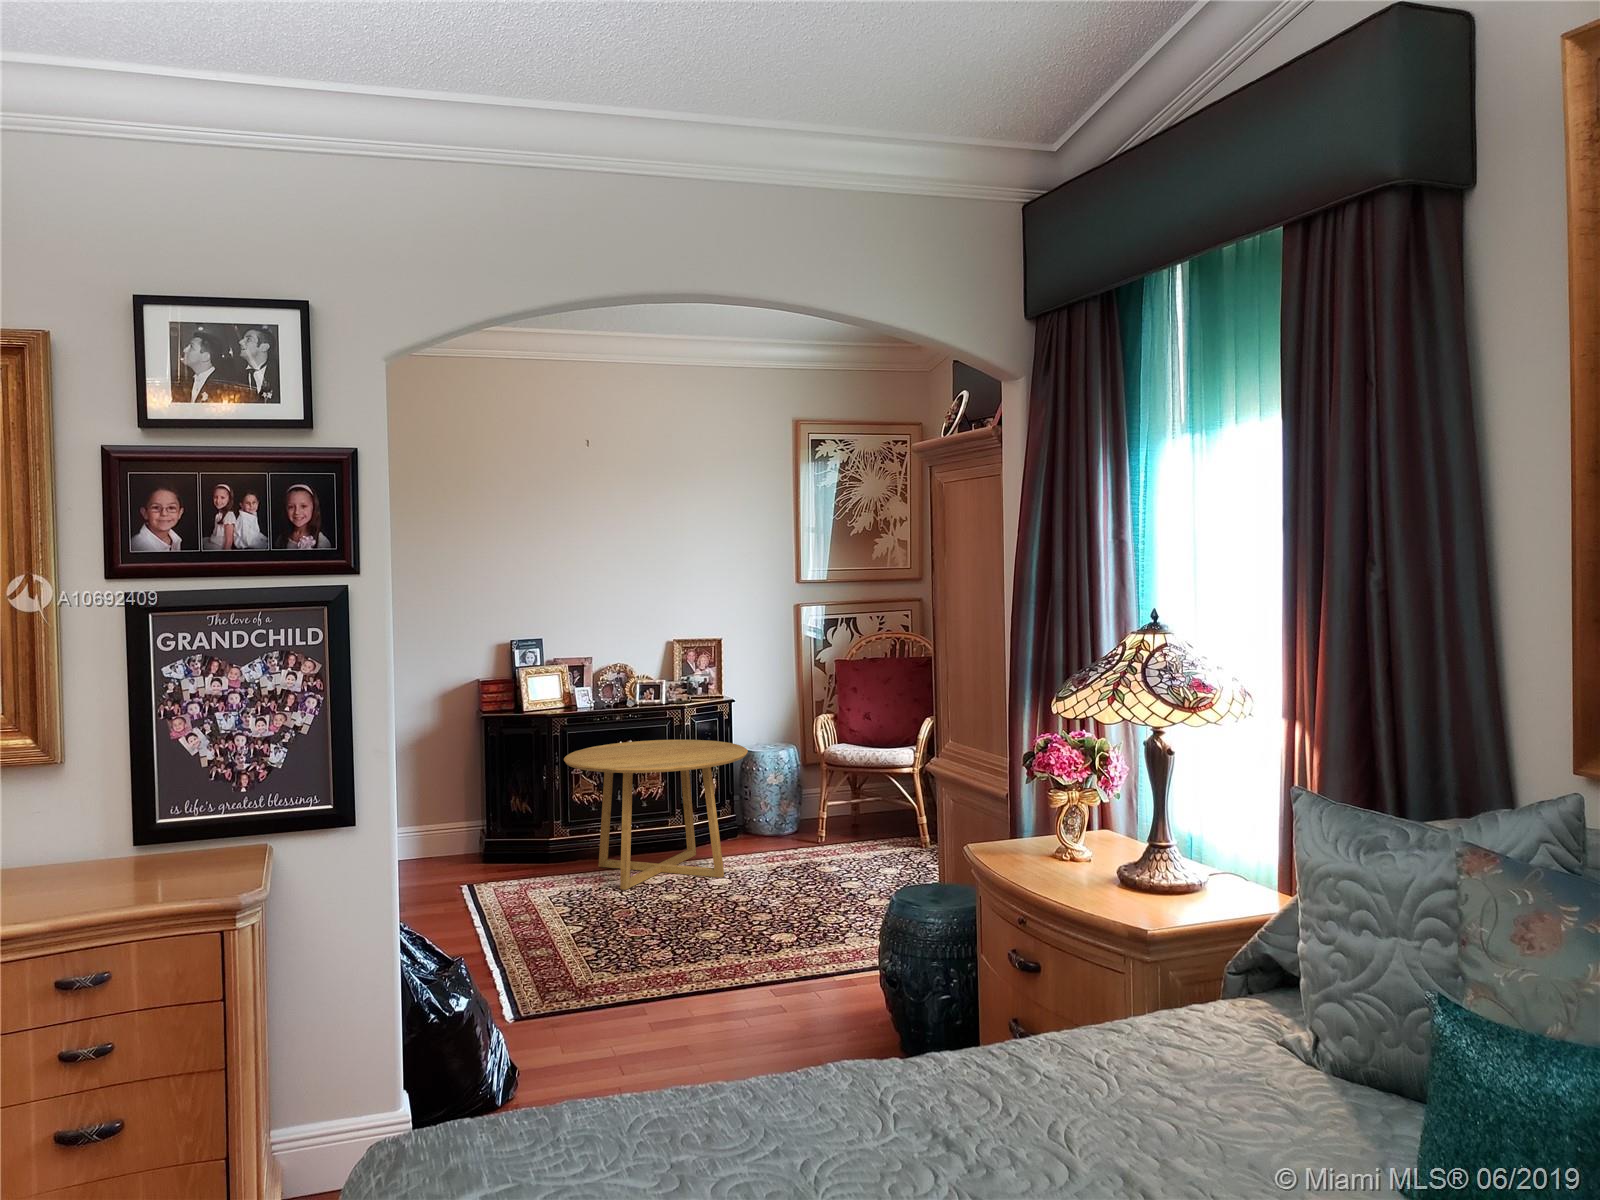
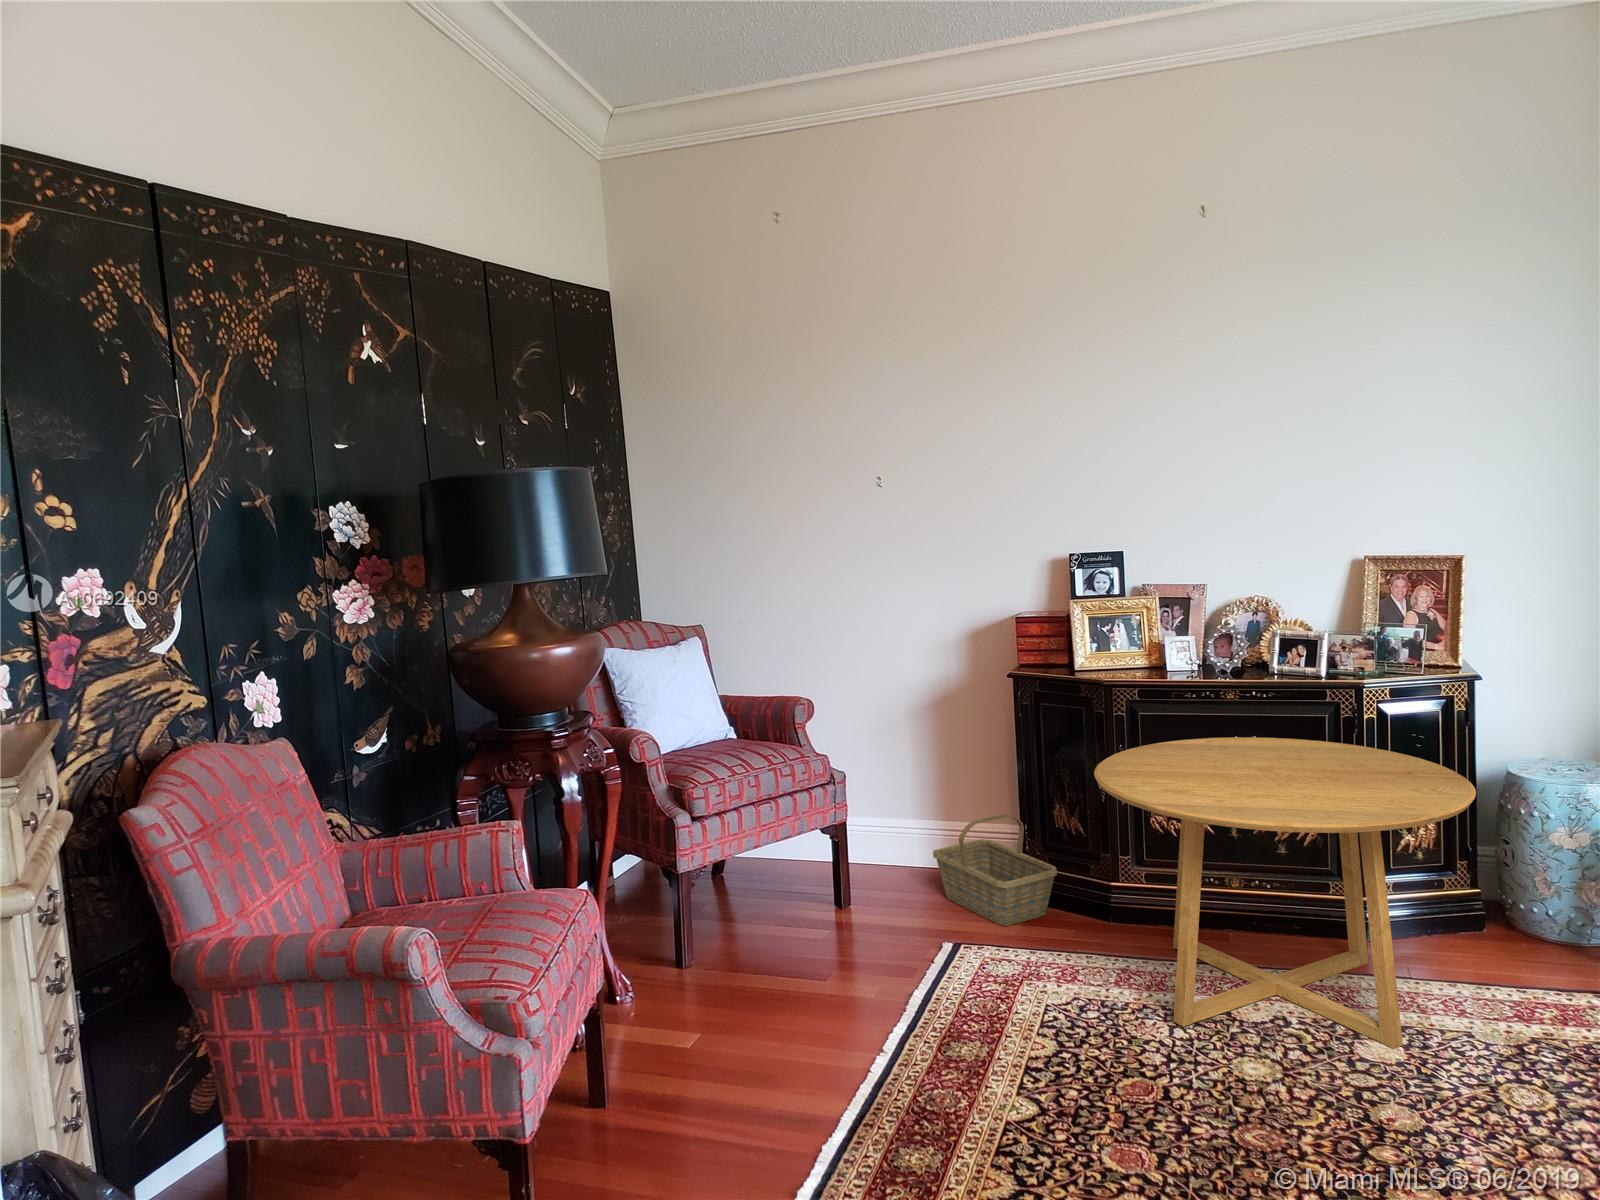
basket: none [432,809,522,877] -> present [933,814,1057,926]

